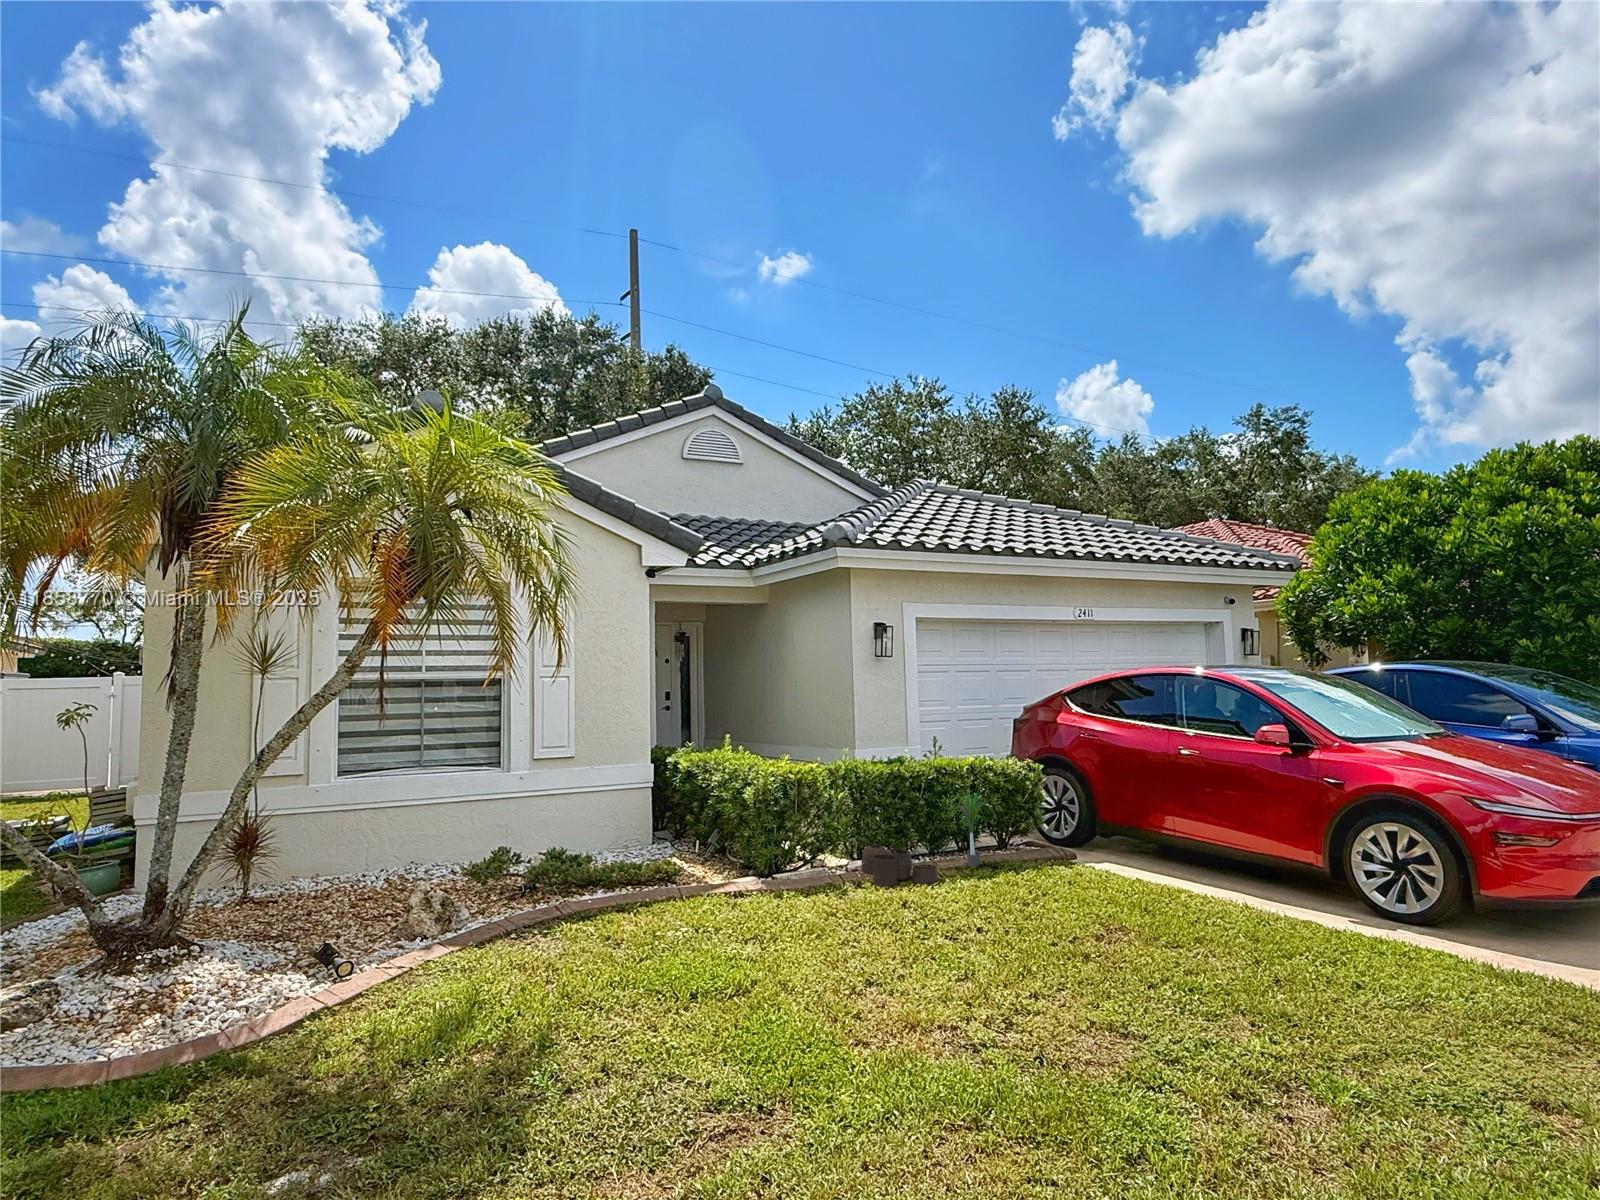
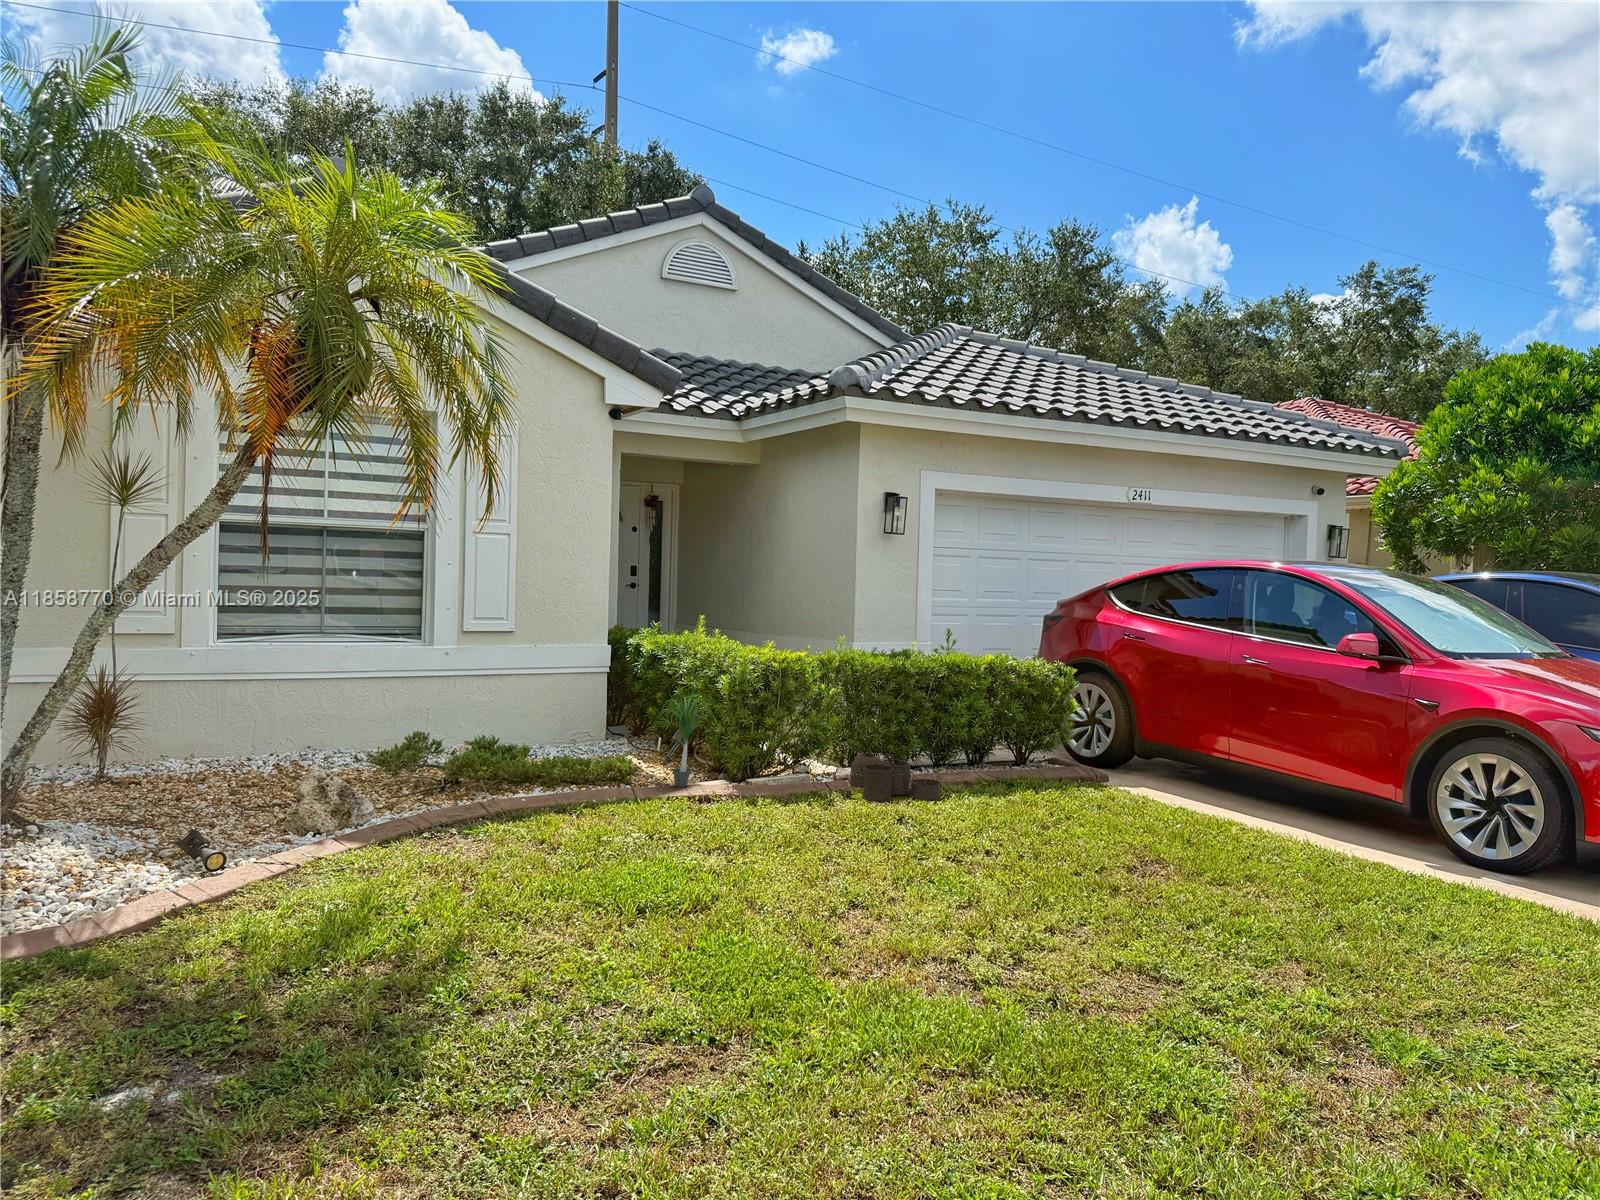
potted plant: present [958,790,984,867] -> present [661,695,710,787]

